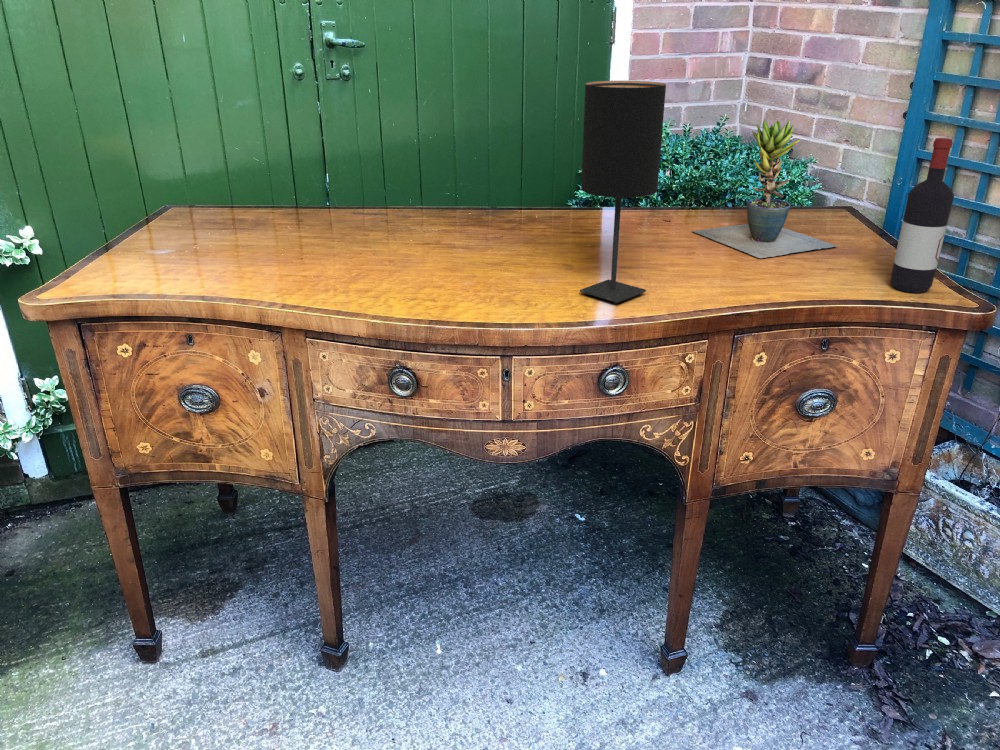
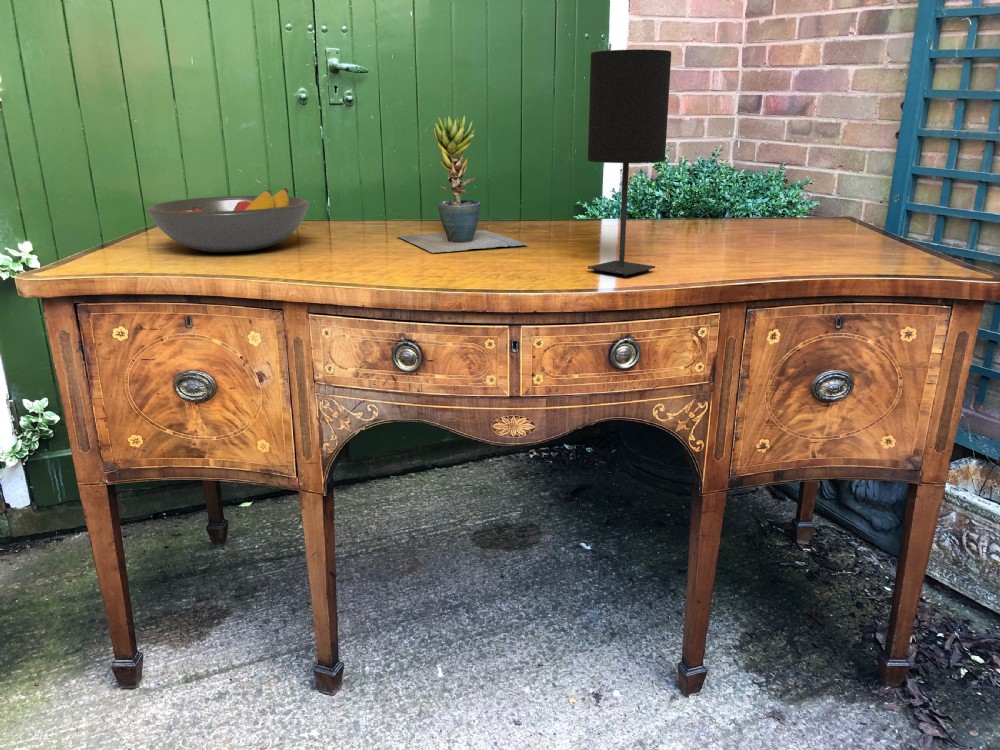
potted plant: present [693,120,837,258] -> present [398,116,528,253]
wine bottle: present [891,138,954,293] -> none [902,112,962,270]
fruit bowl: none [146,192,308,262] -> present [146,188,310,252]

